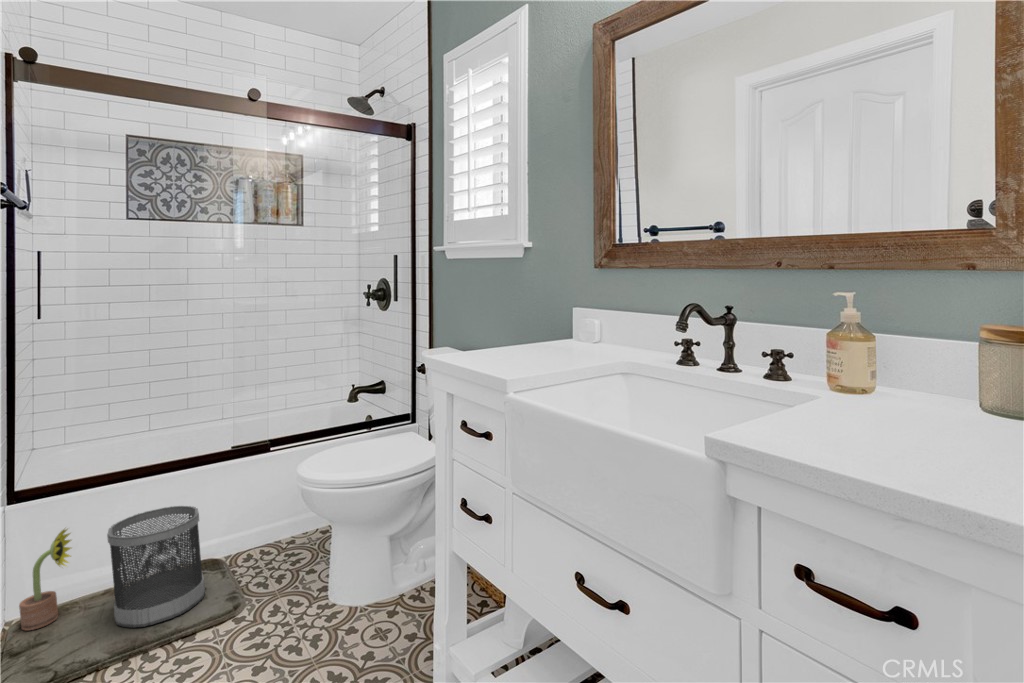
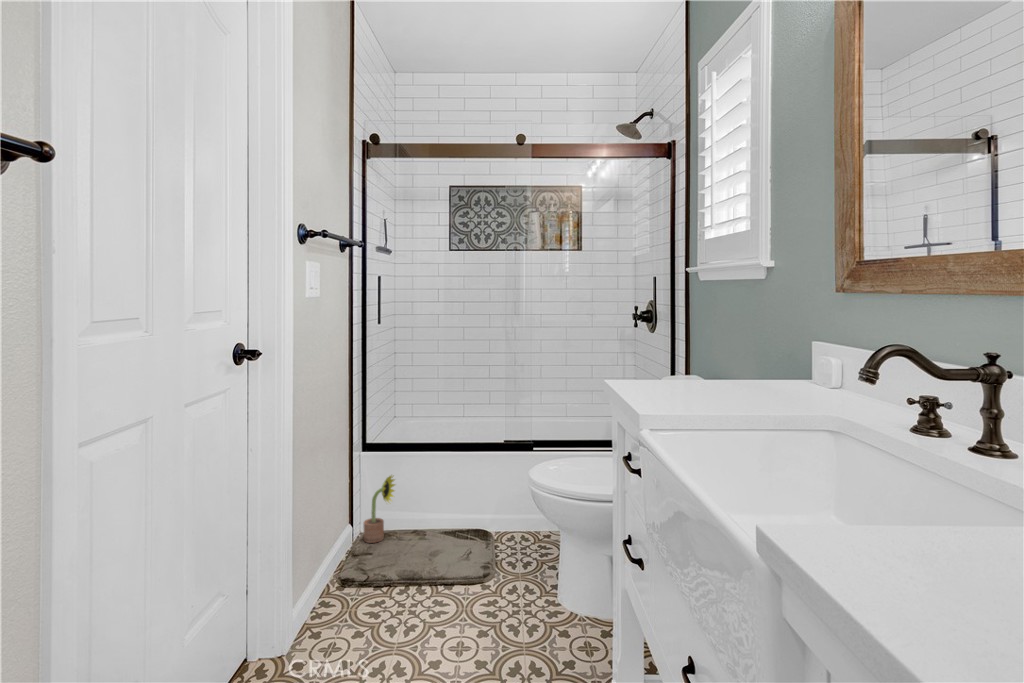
wastebasket: present [107,506,205,628] -> none [410,476,472,567]

